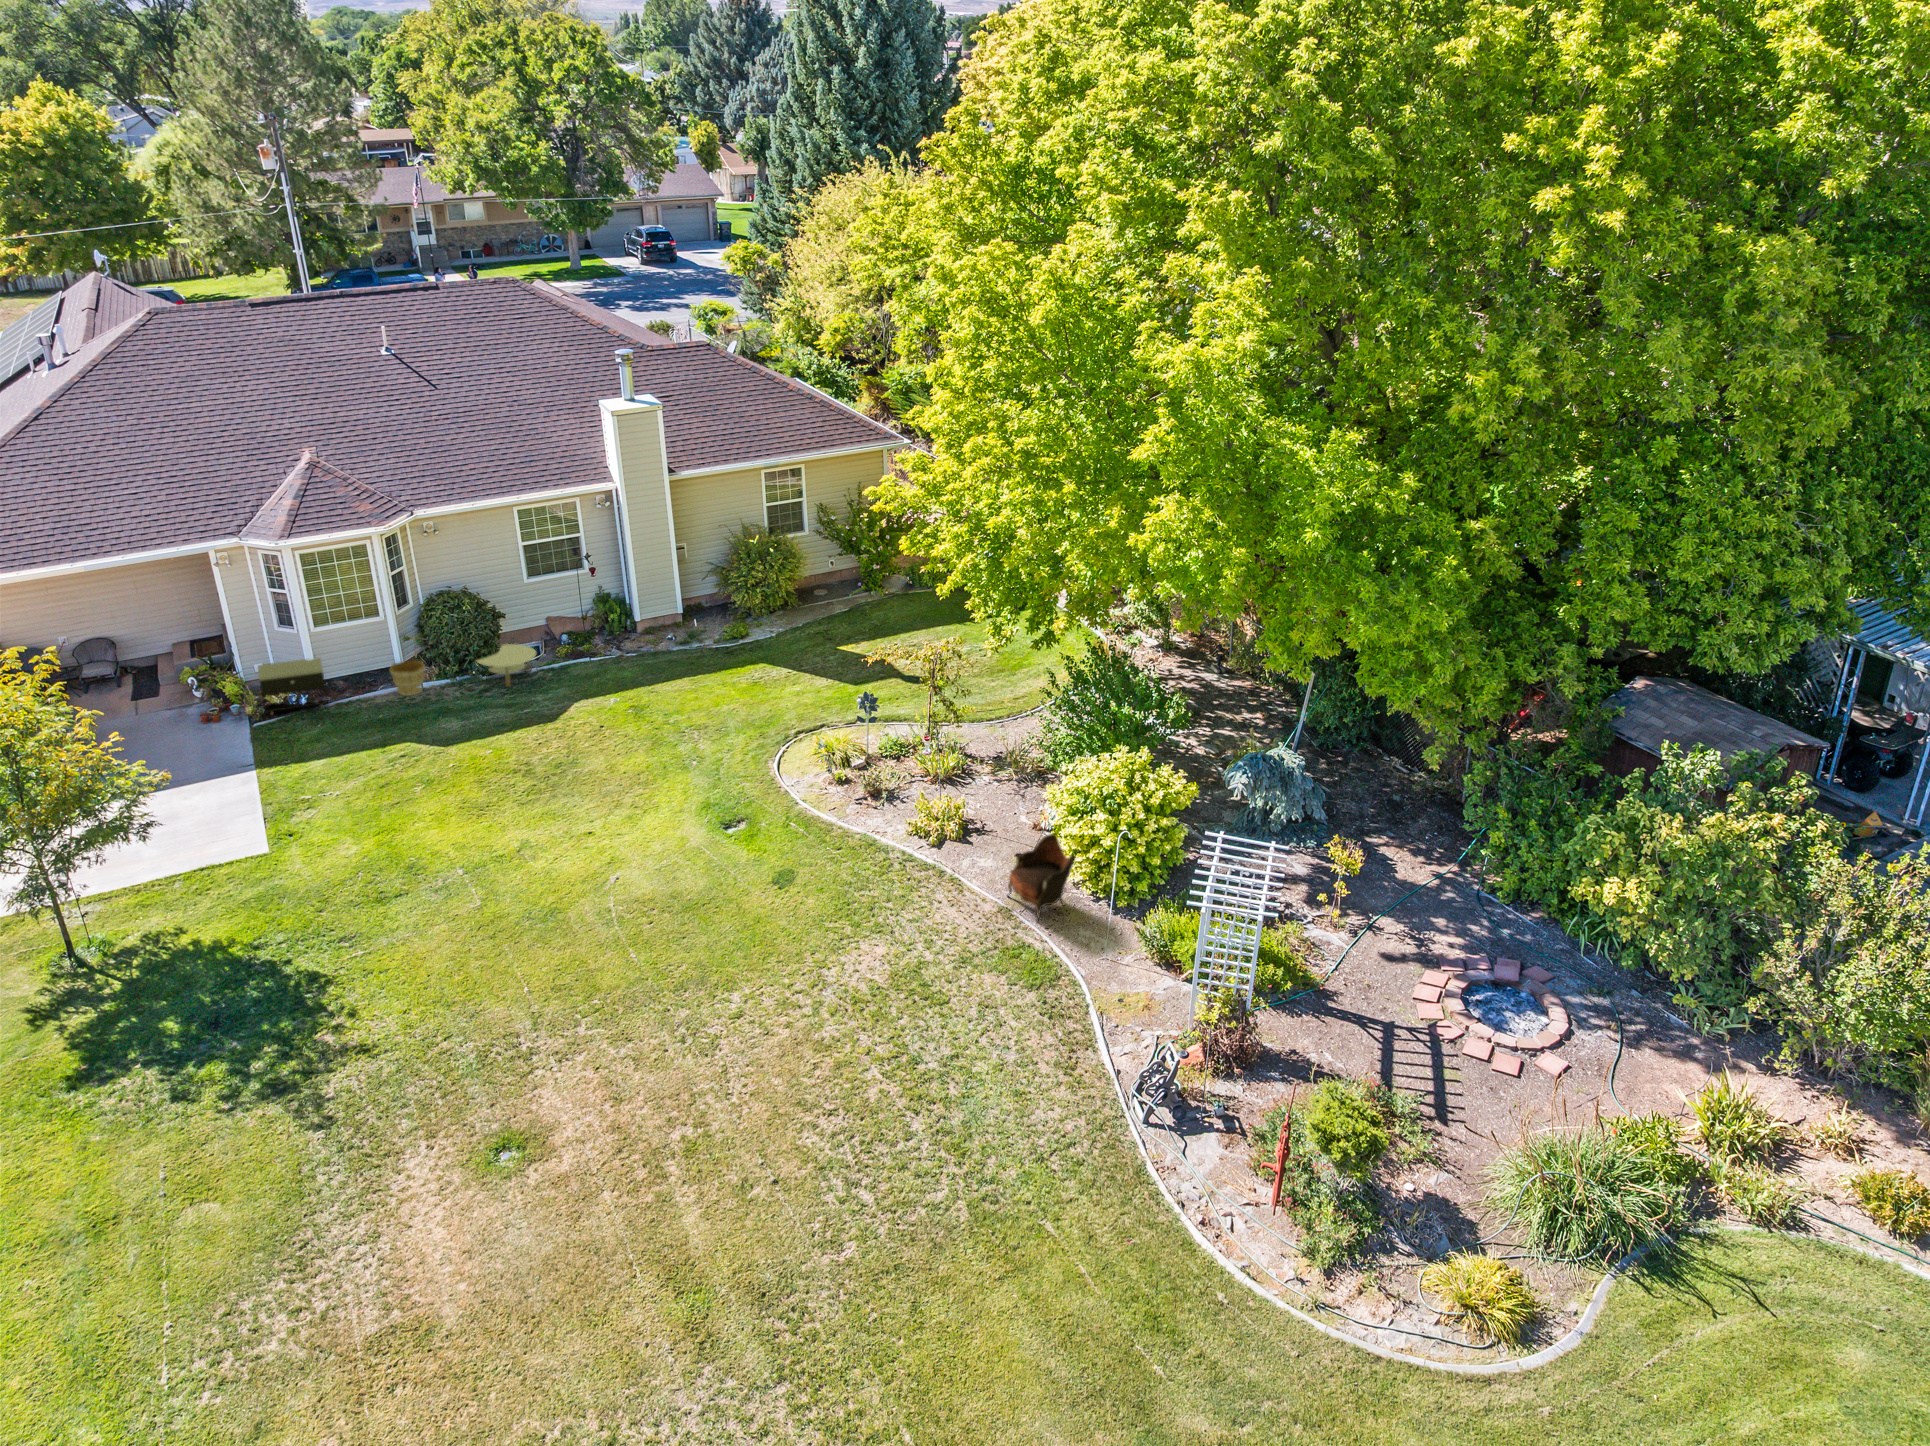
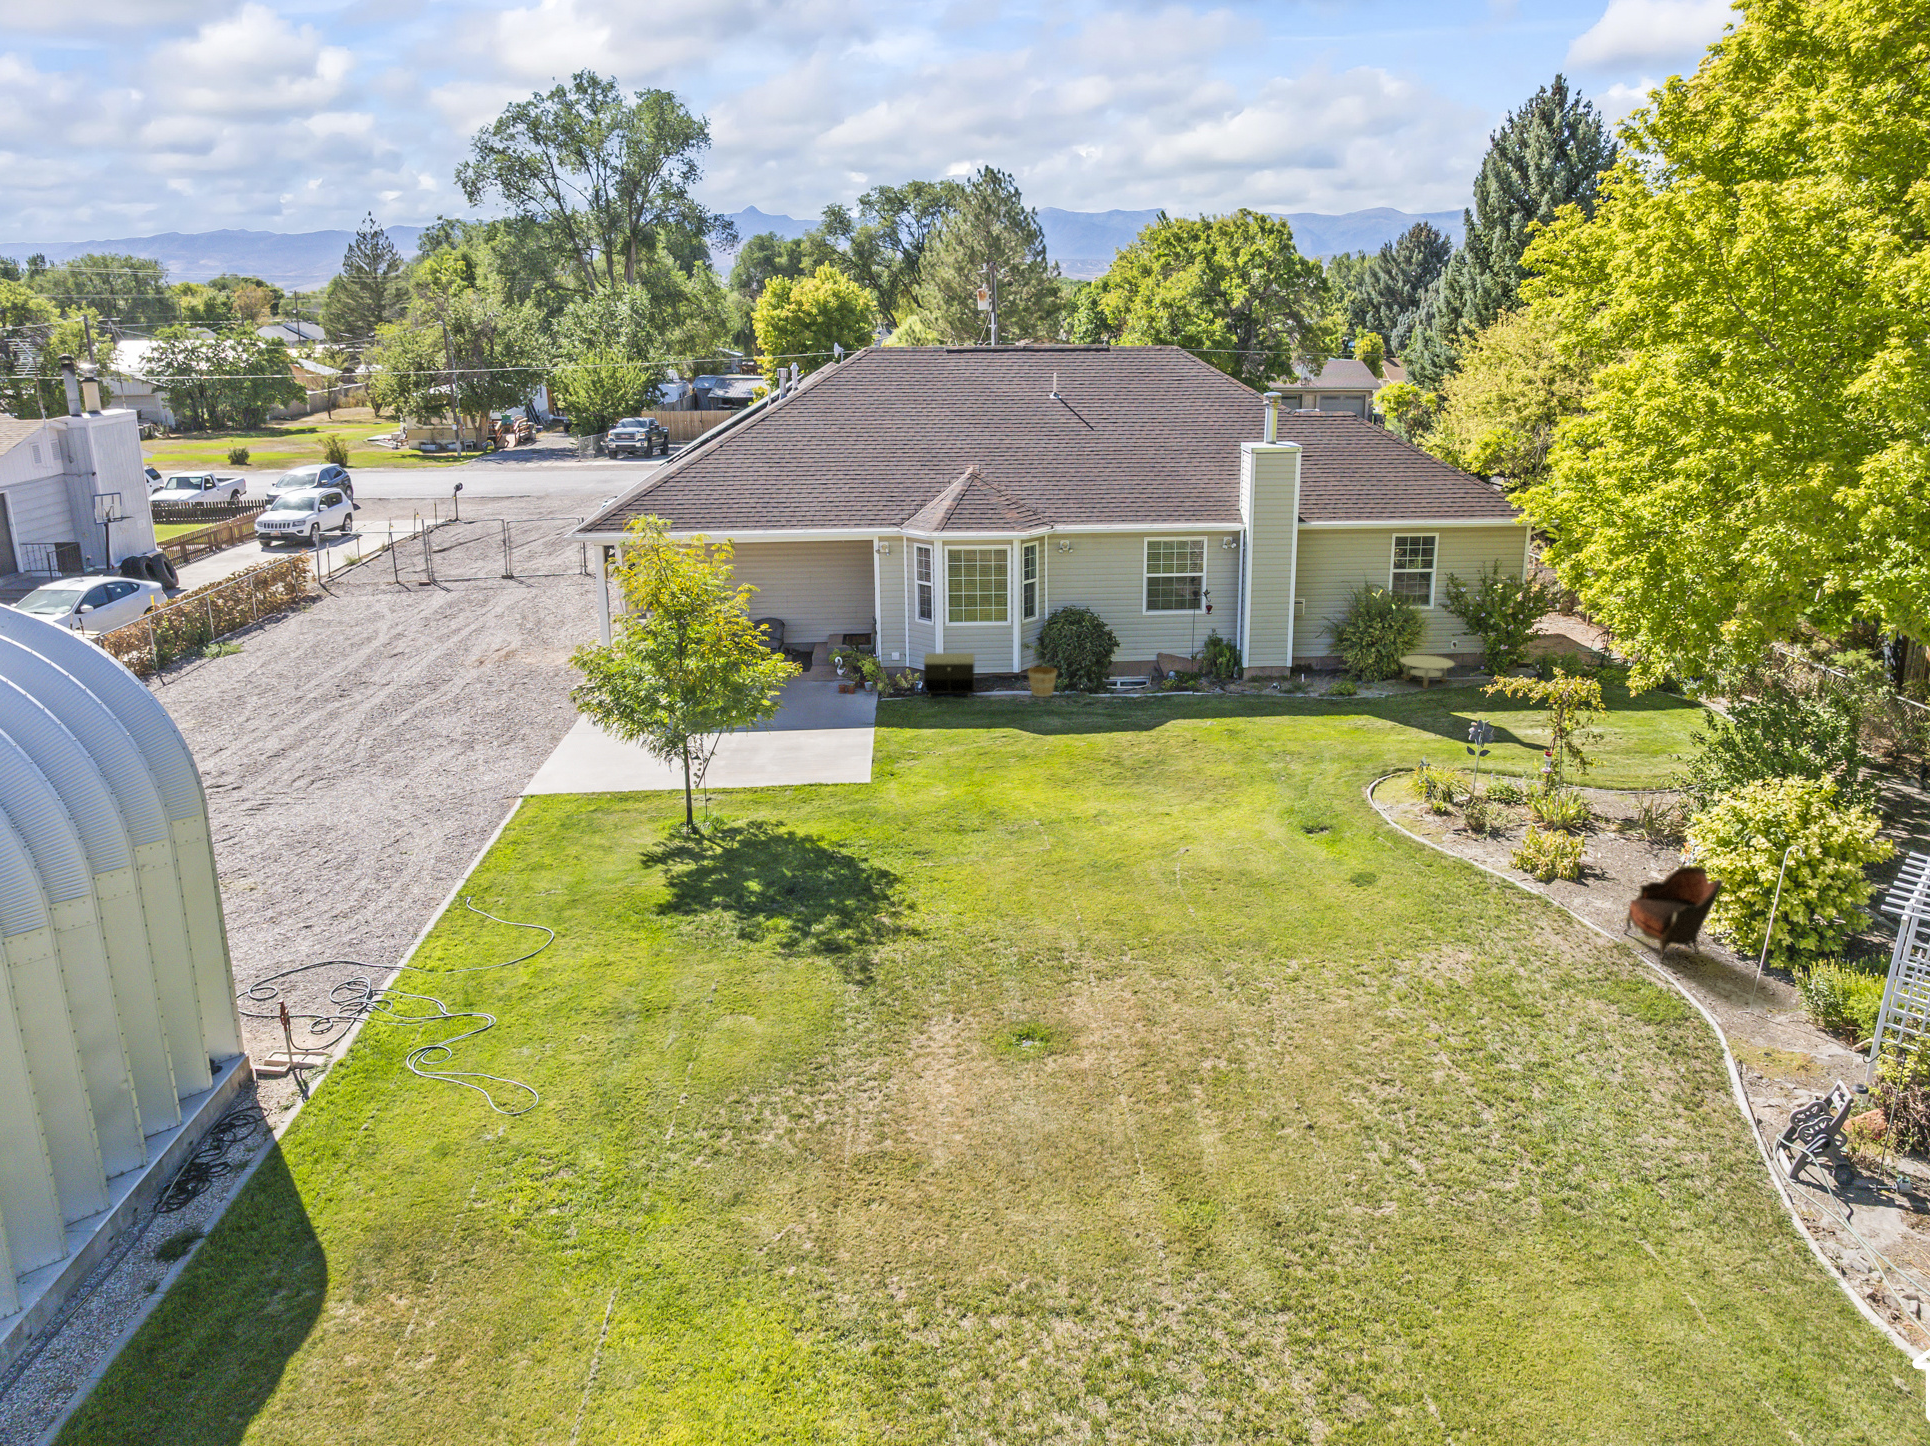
round table: present [477,644,536,687] -> present [1400,655,1454,688]

